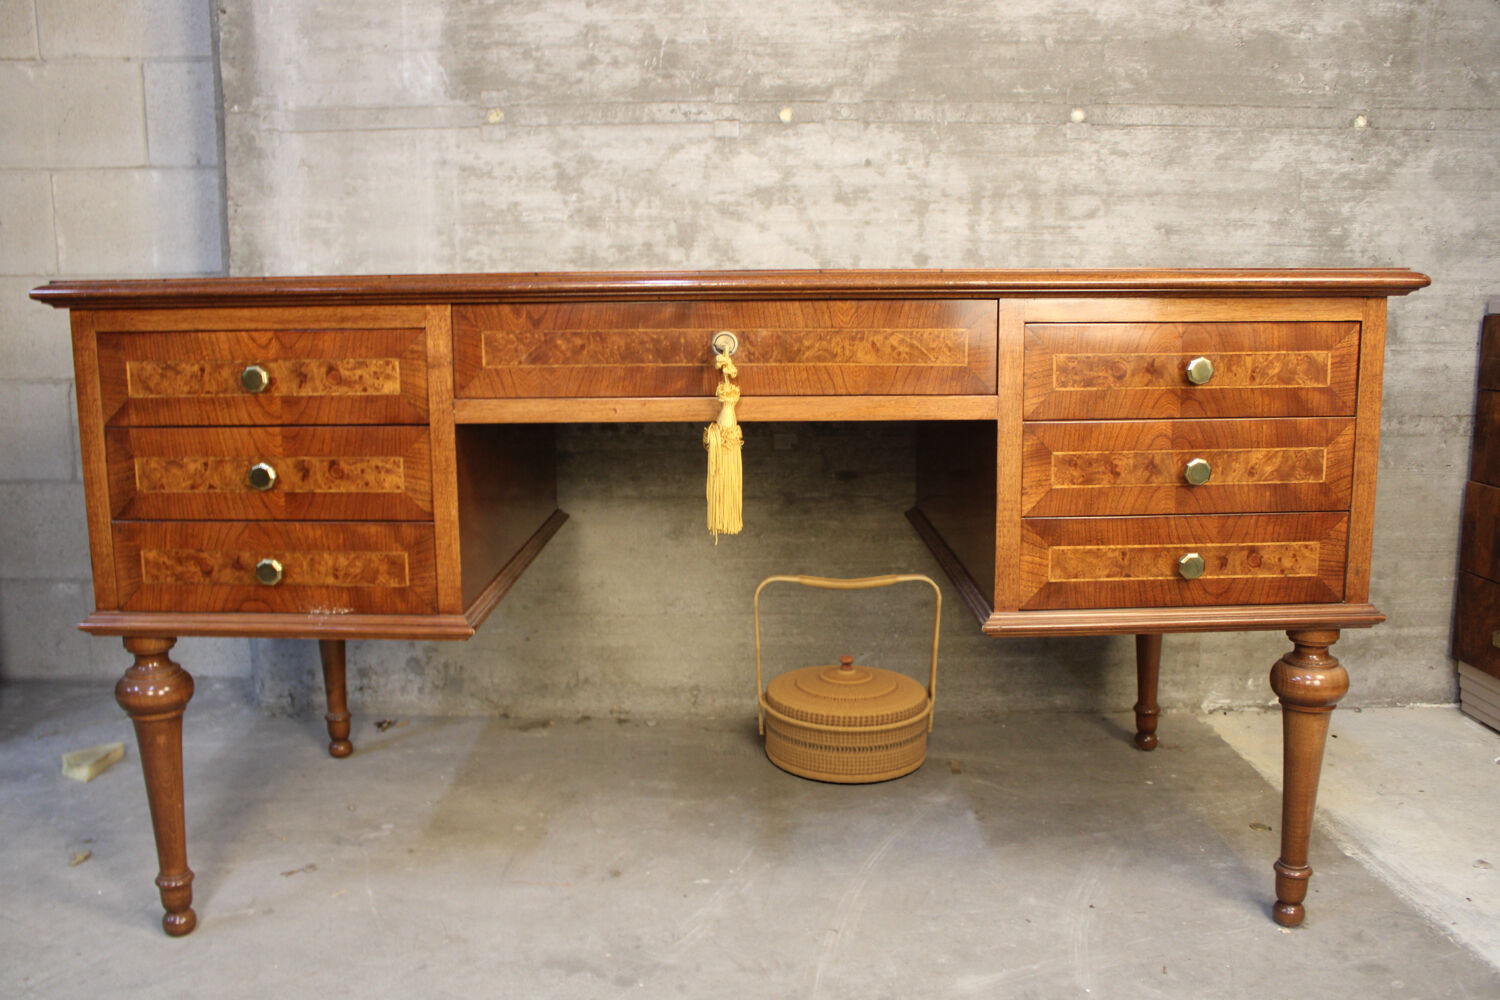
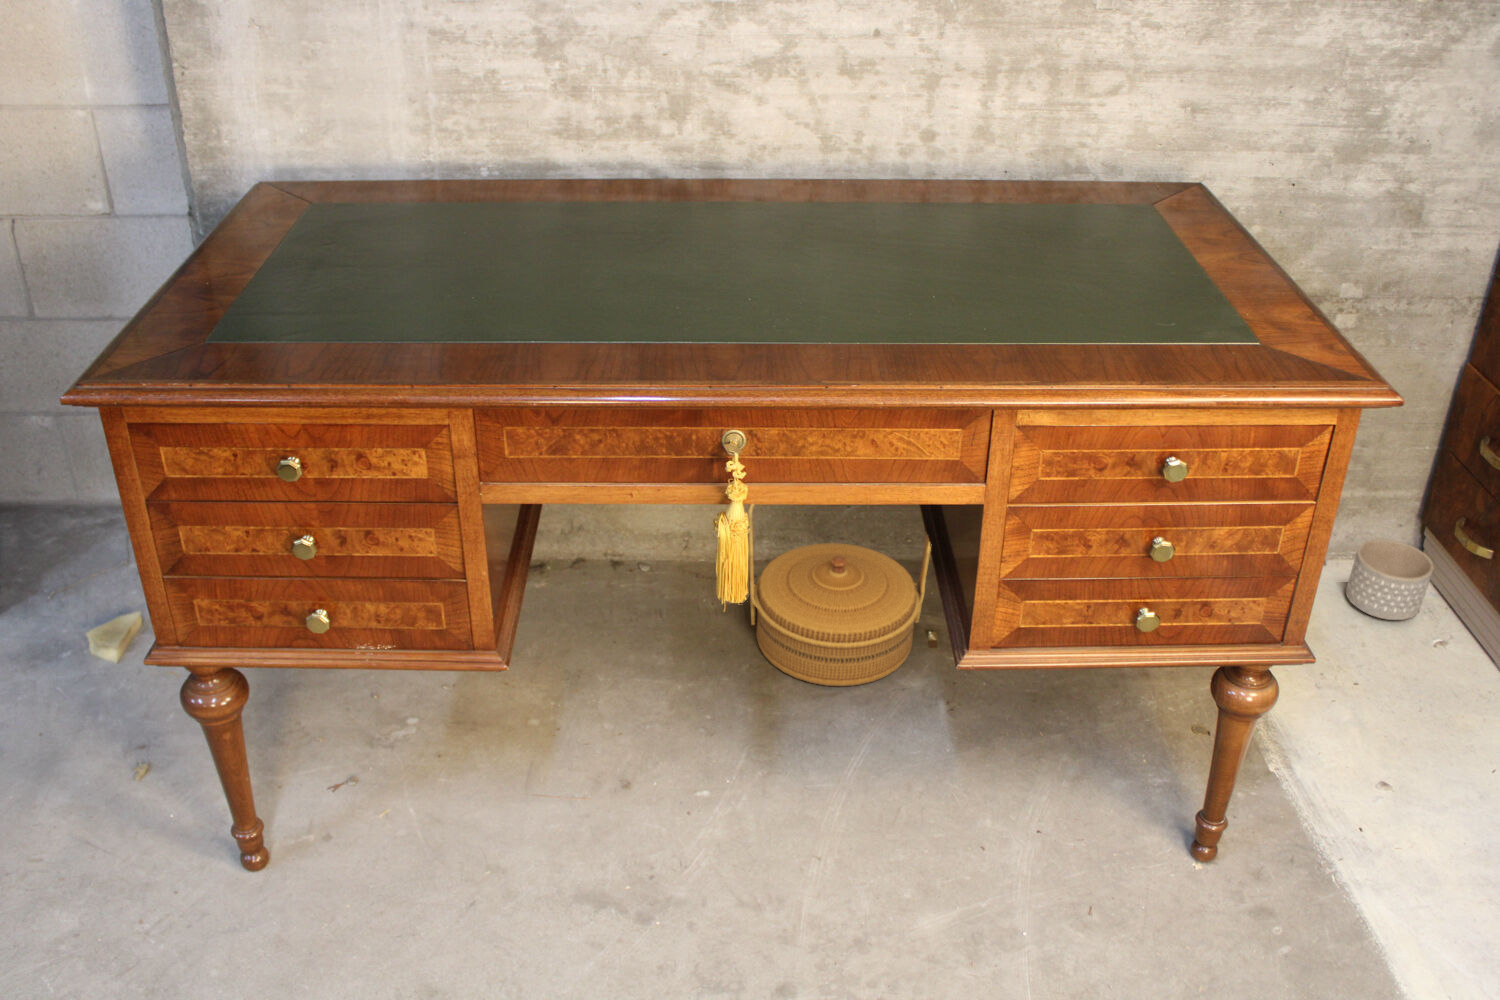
planter: none [1361,662,1450,736] -> present [1346,539,1434,620]

